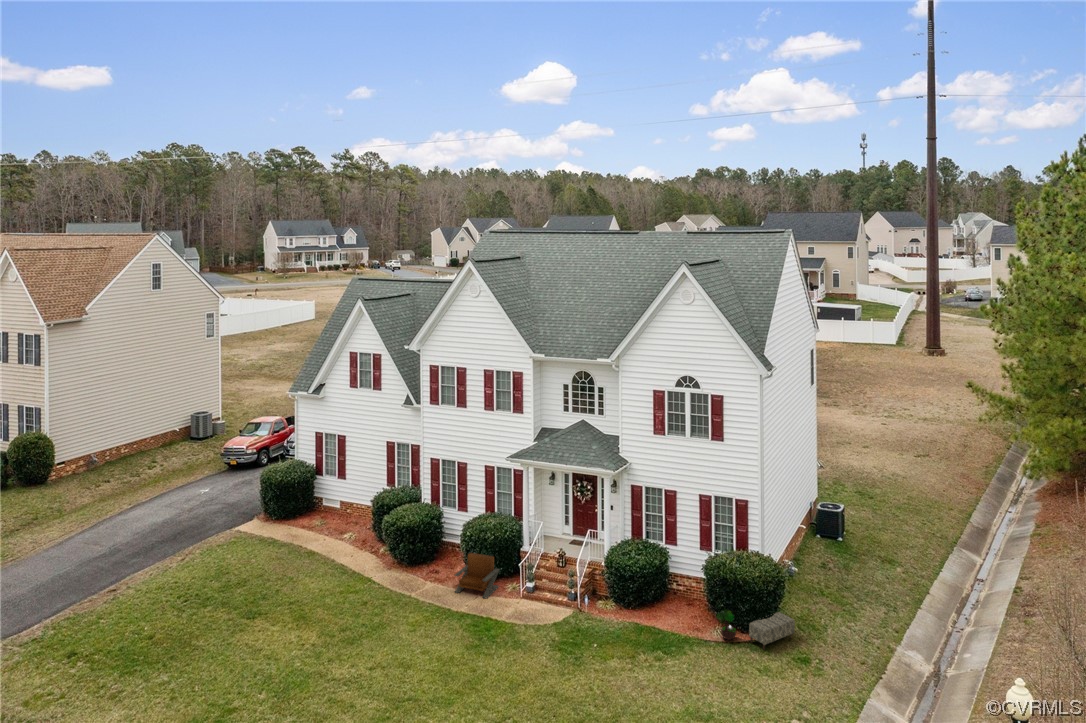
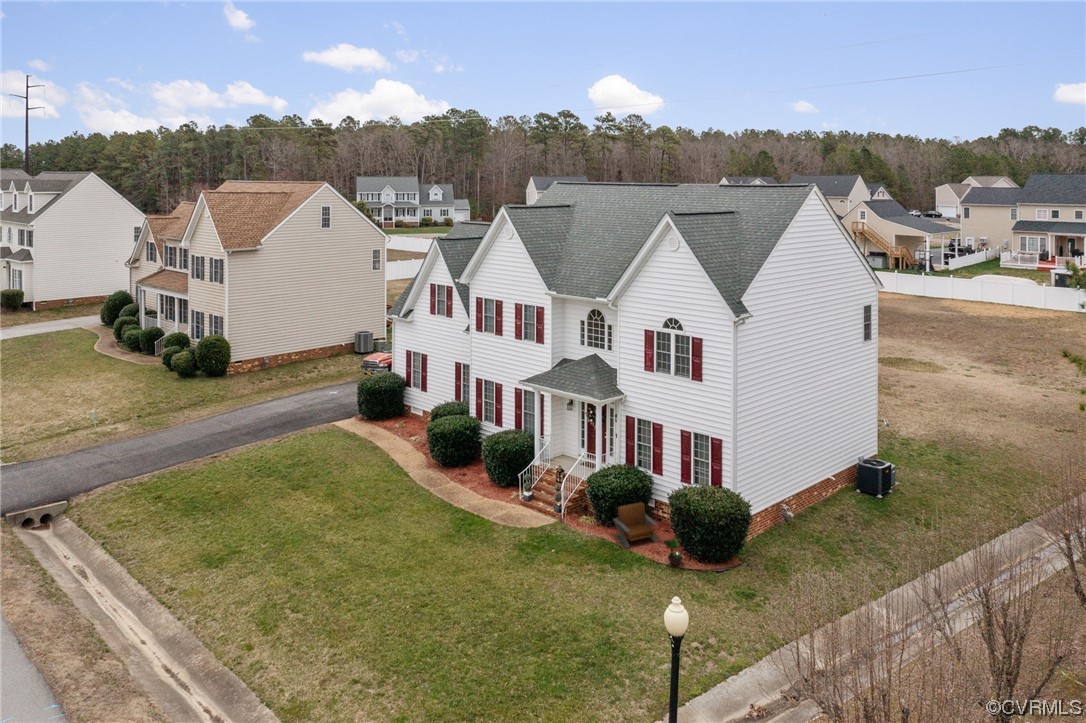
lounge chair: present [455,553,499,598] -> present [613,502,658,548]
bench: present [749,612,795,650] -> none [692,547,738,578]

